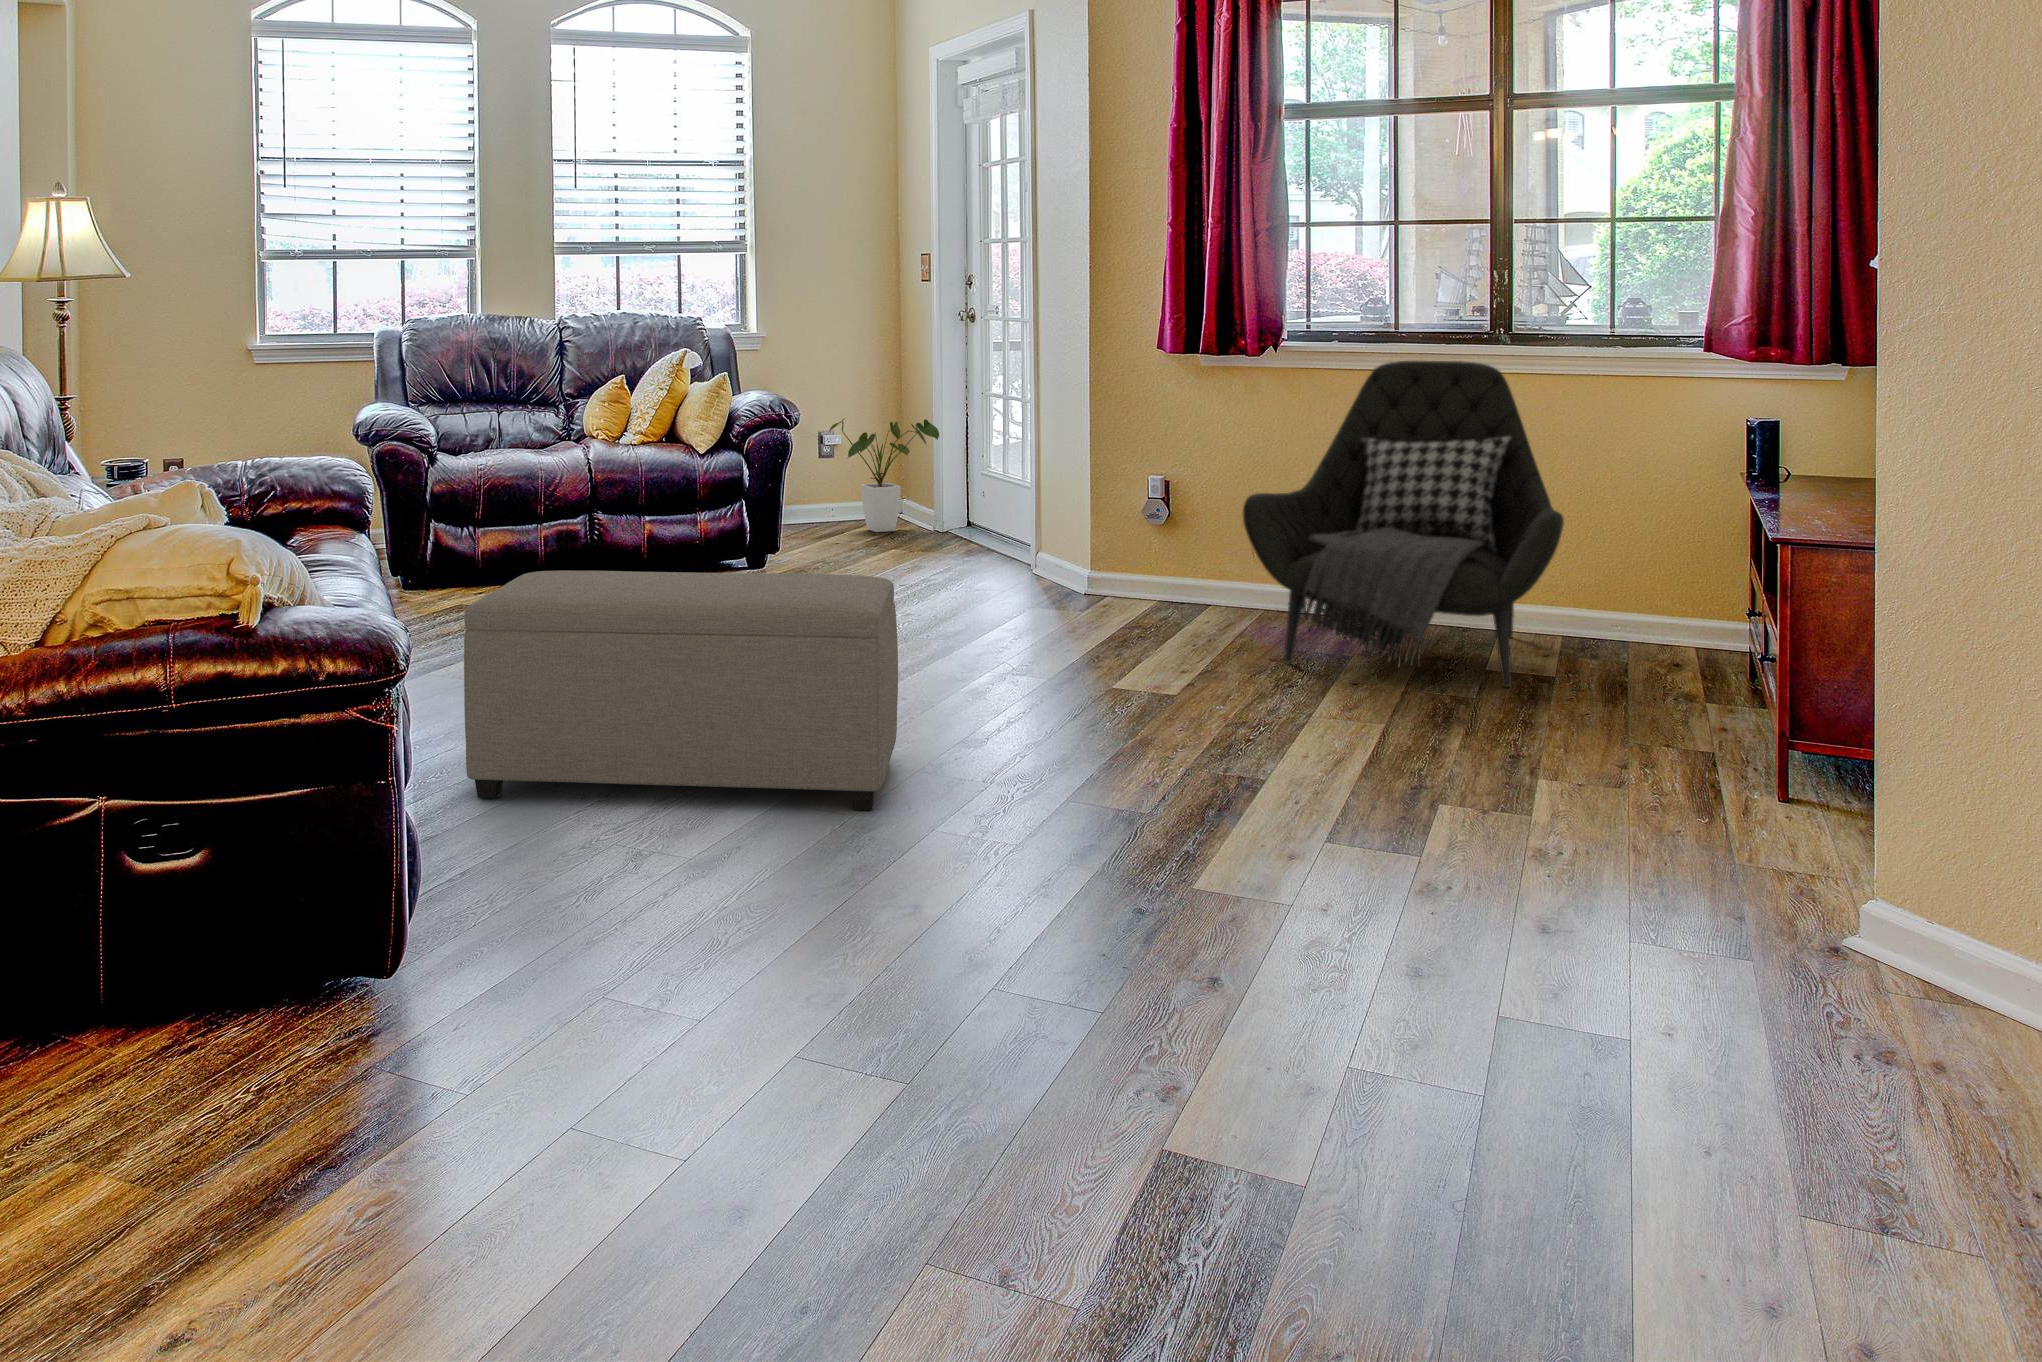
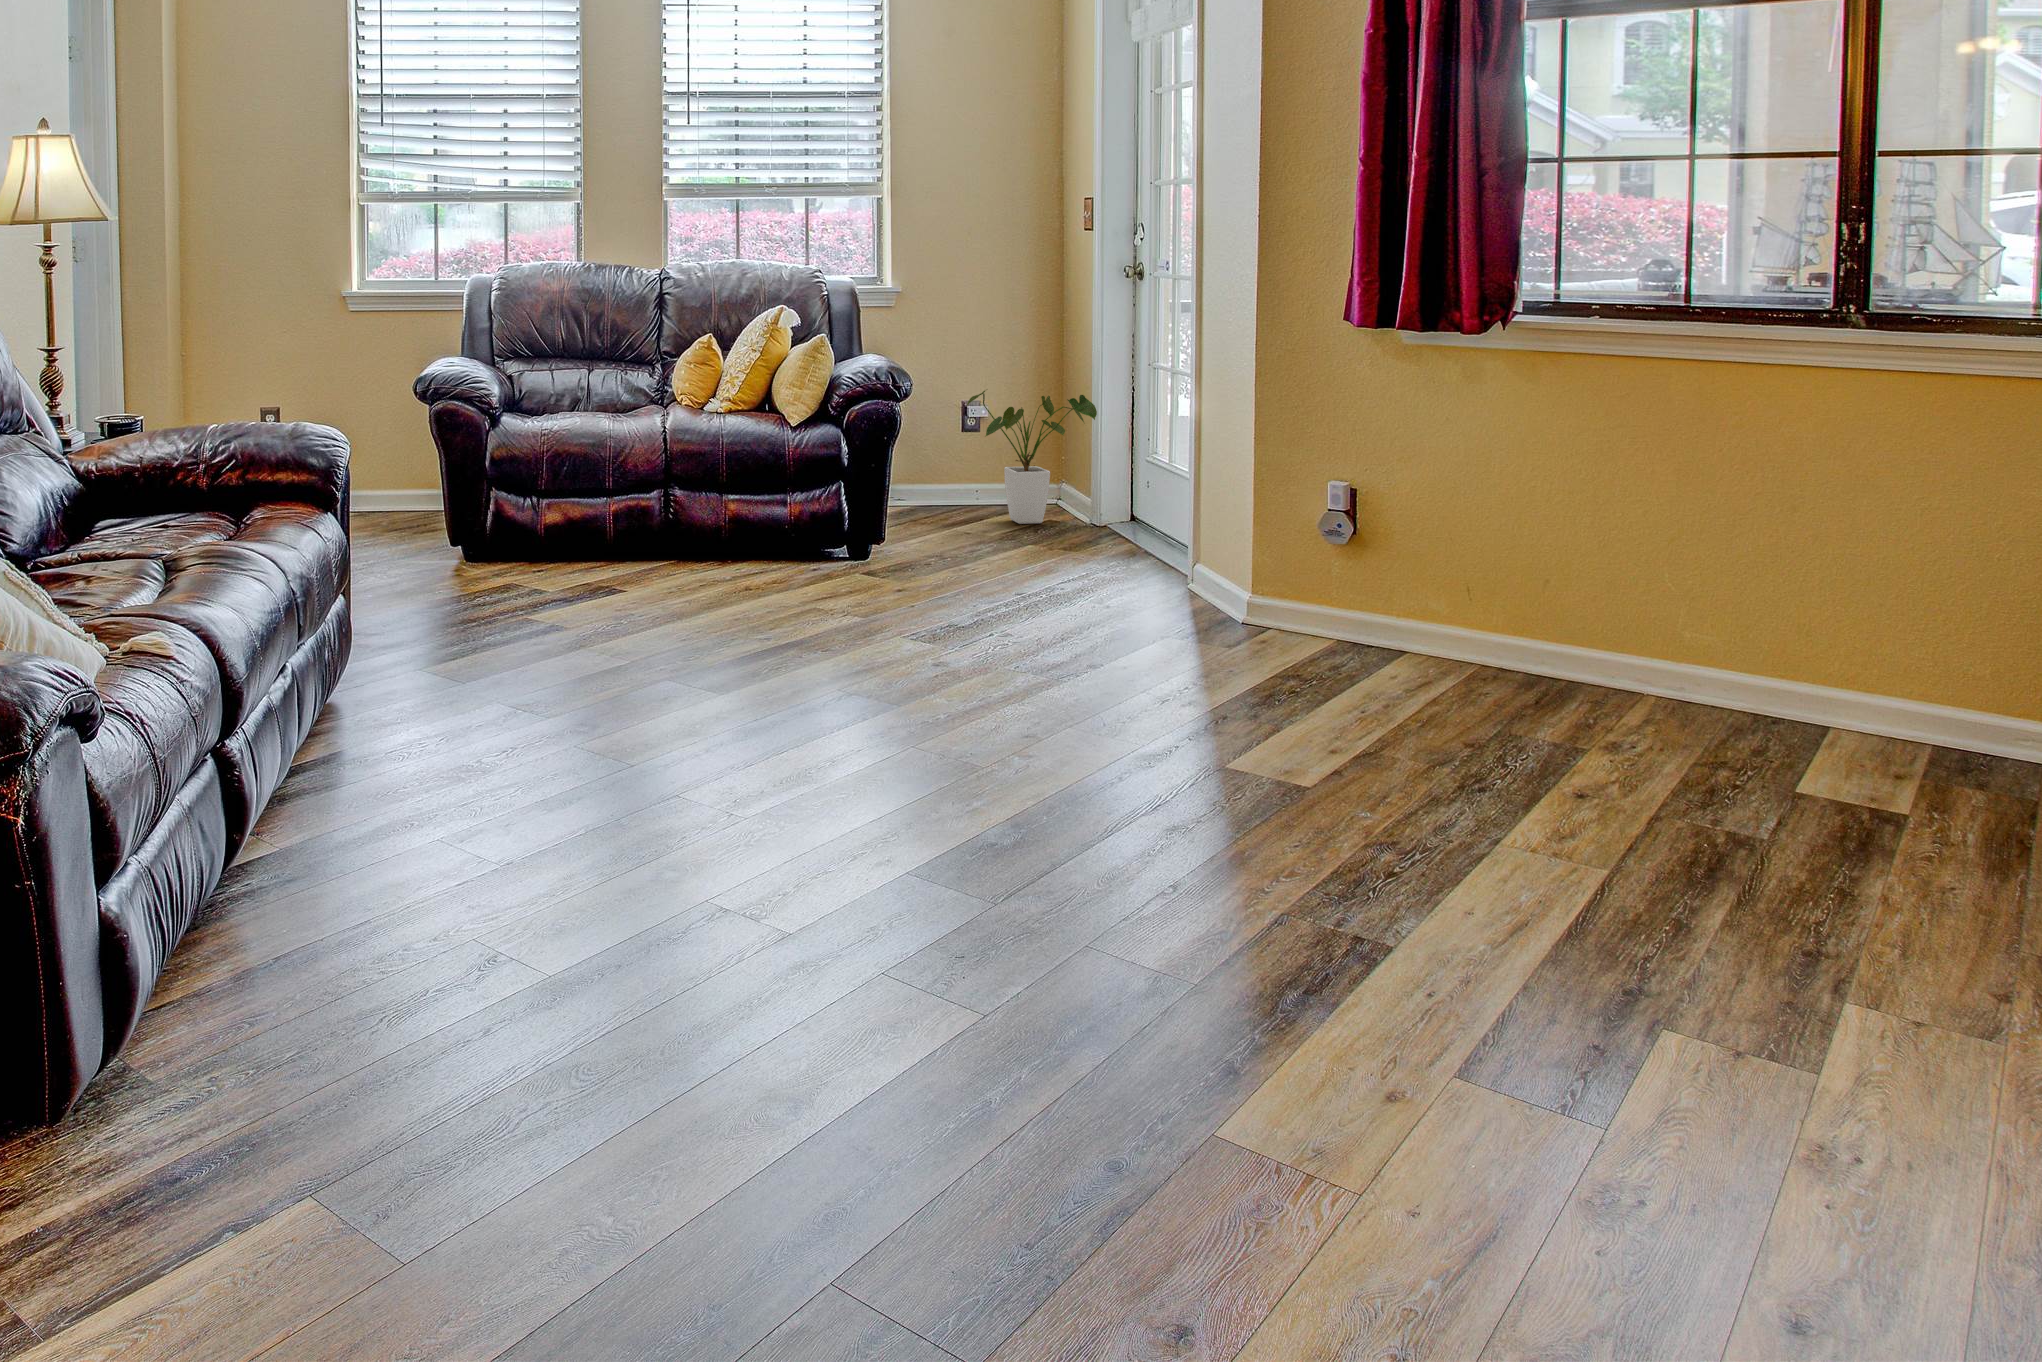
armchair: present [1243,361,1564,687] -> none [1433,347,1928,822]
ottoman: present [464,571,898,810] -> none [351,575,898,926]

